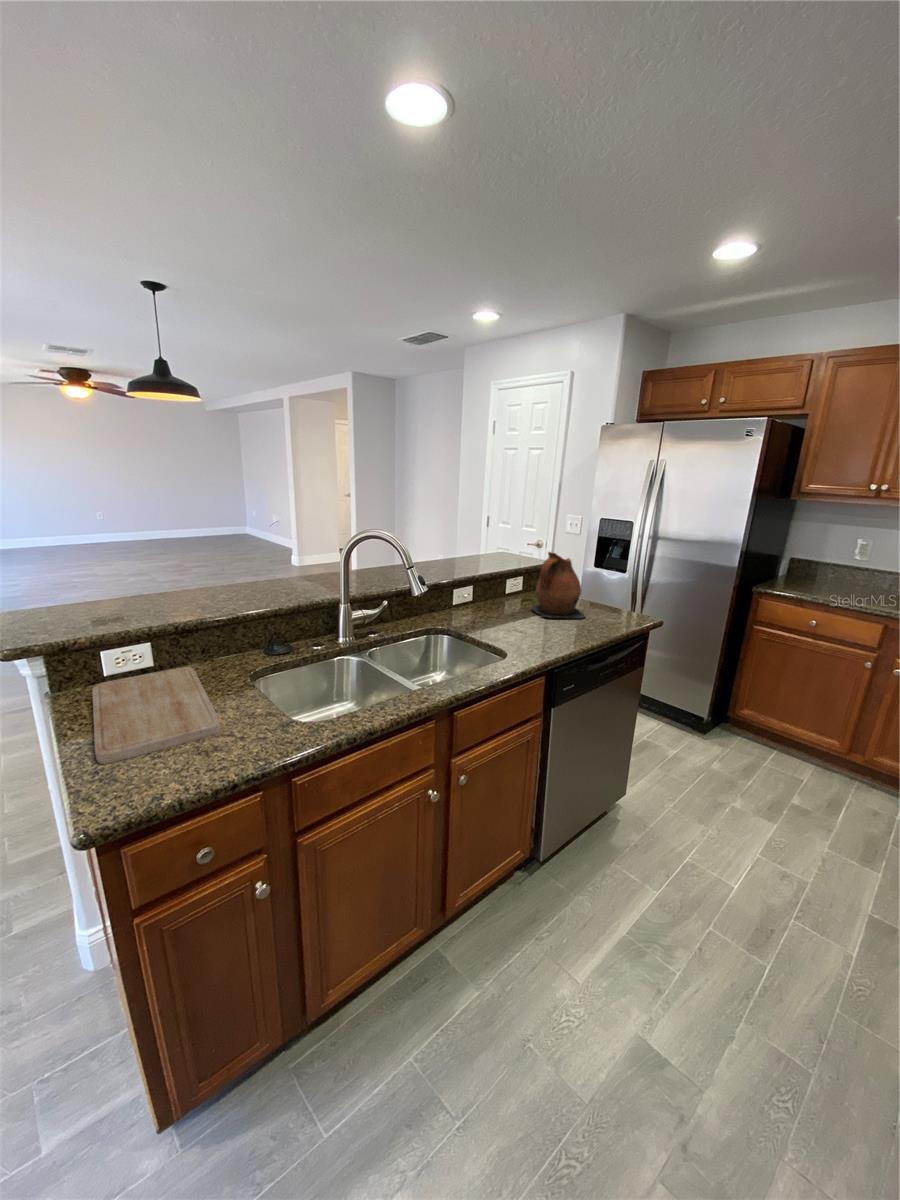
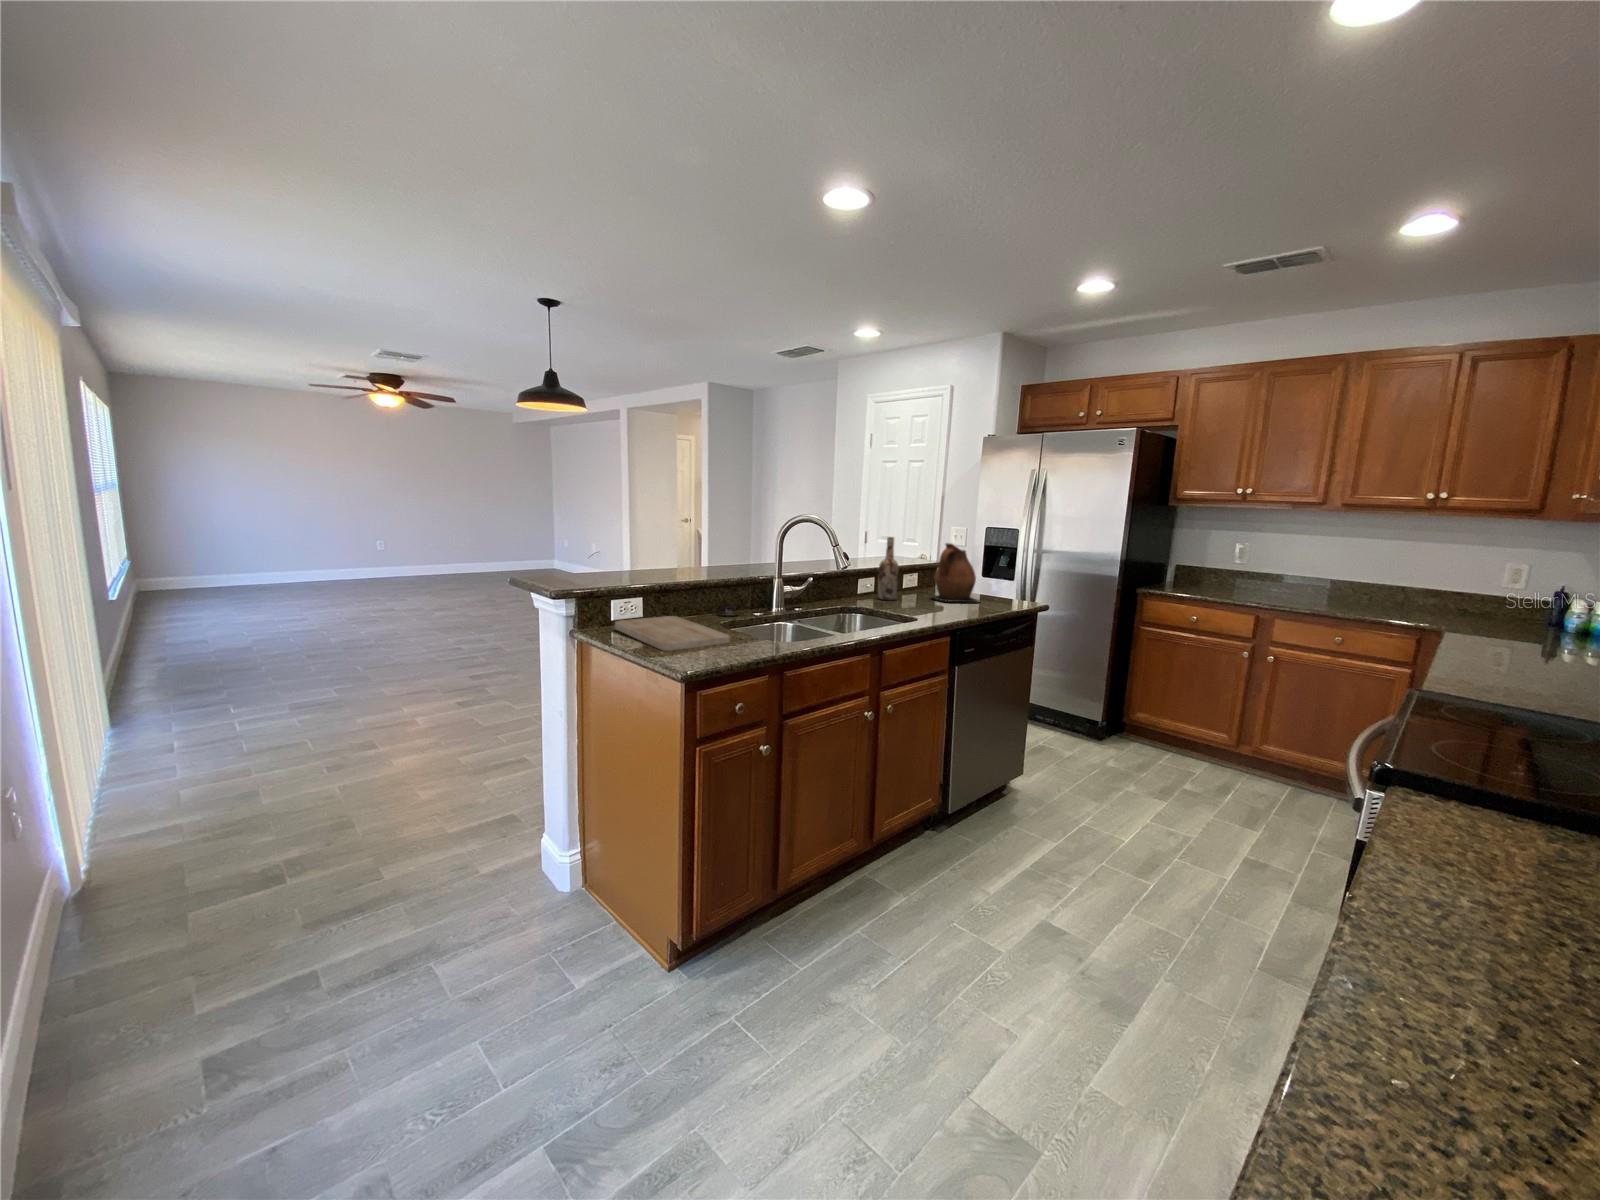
wine bottle: none [473,544,496,614] -> present [878,537,899,600]

